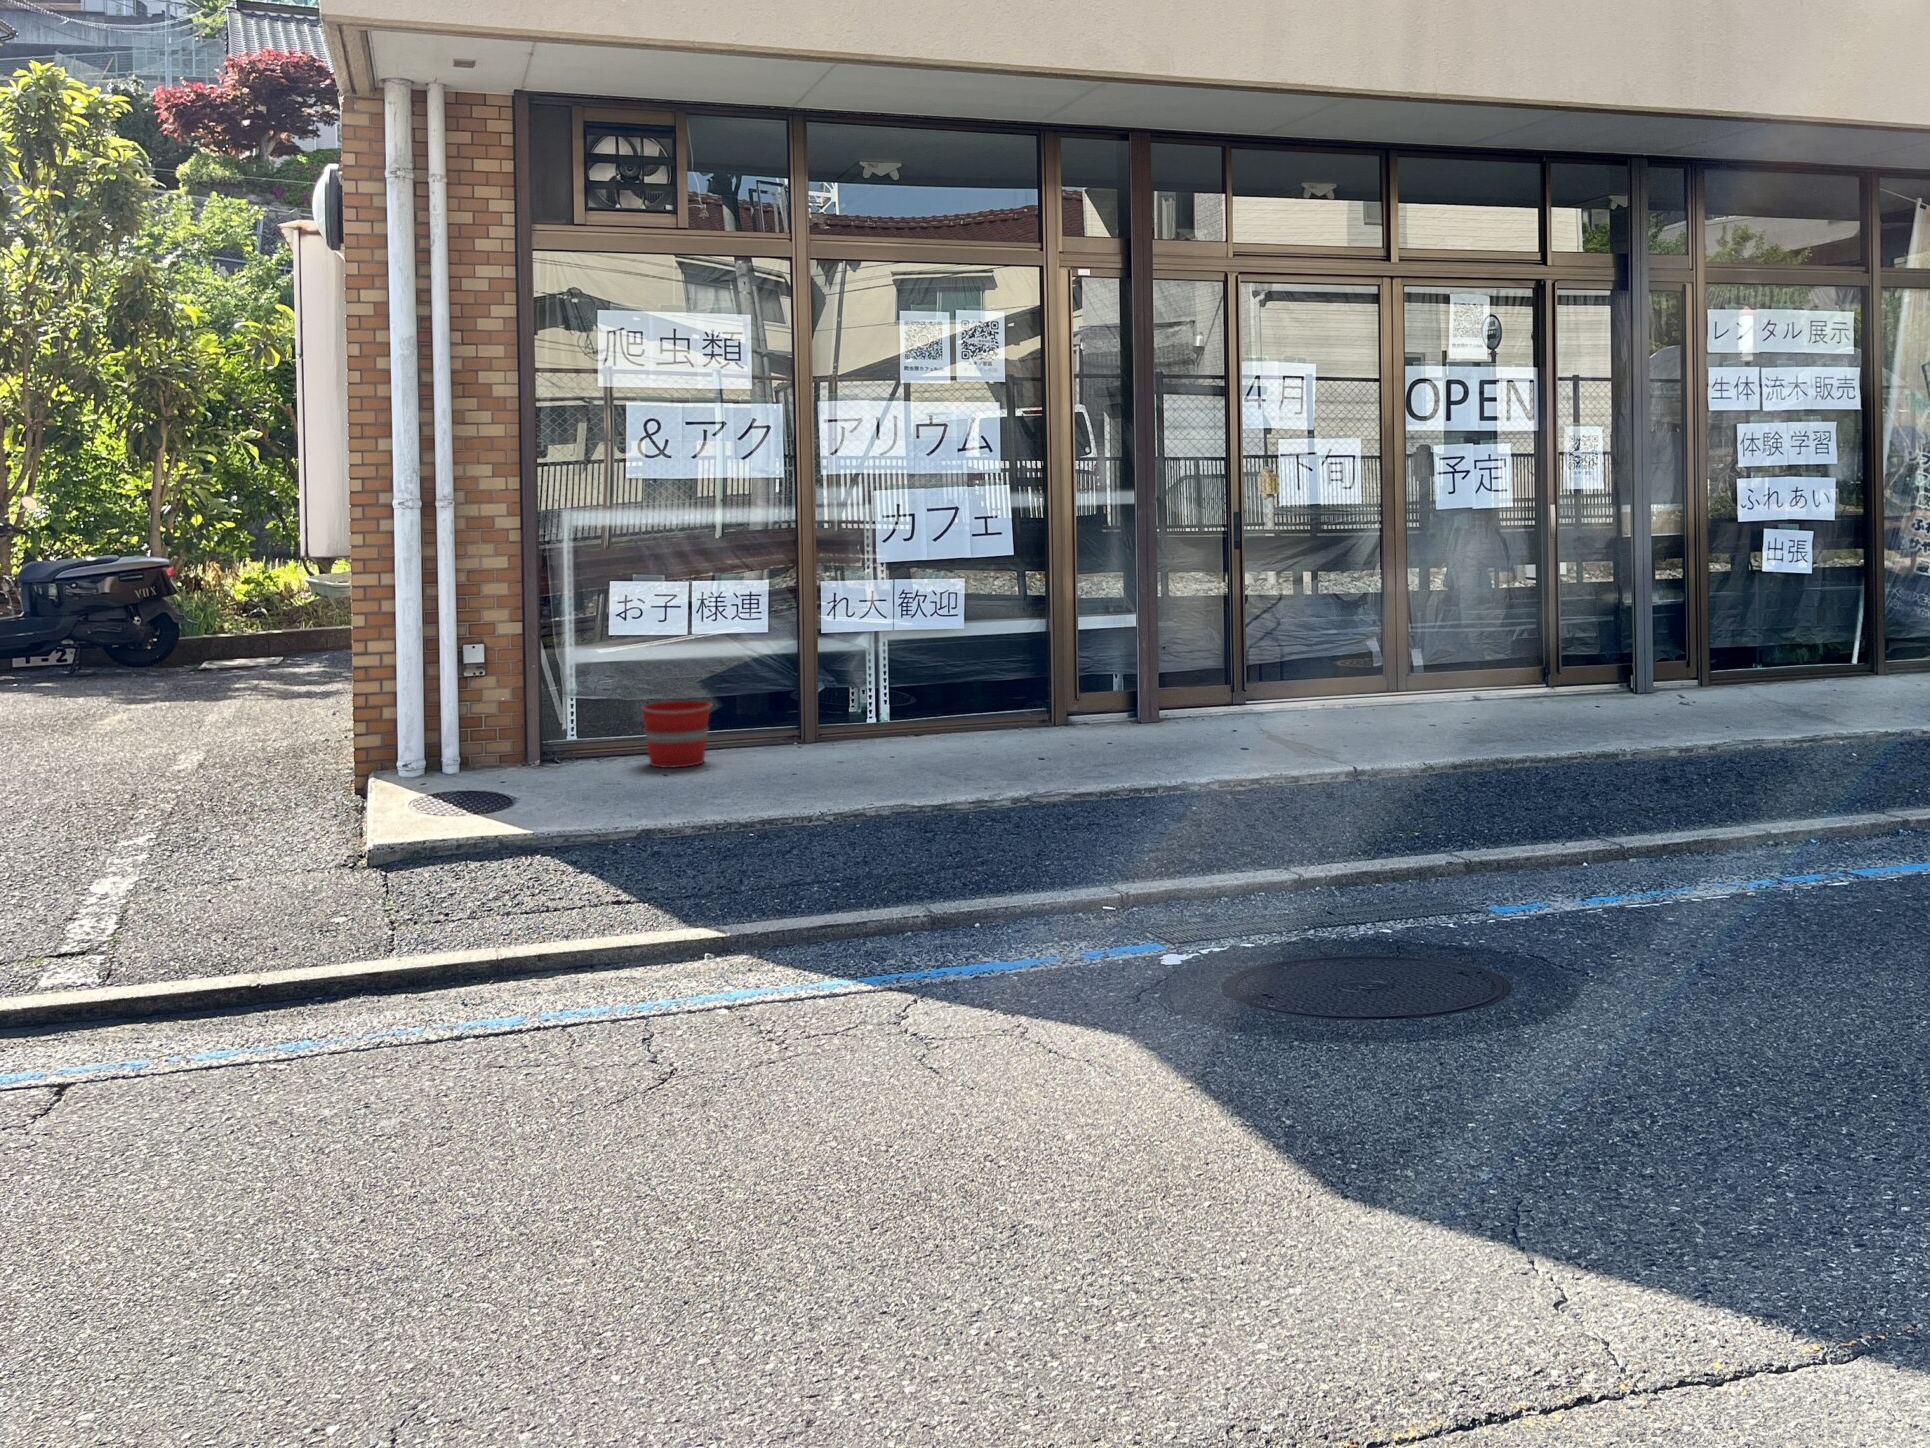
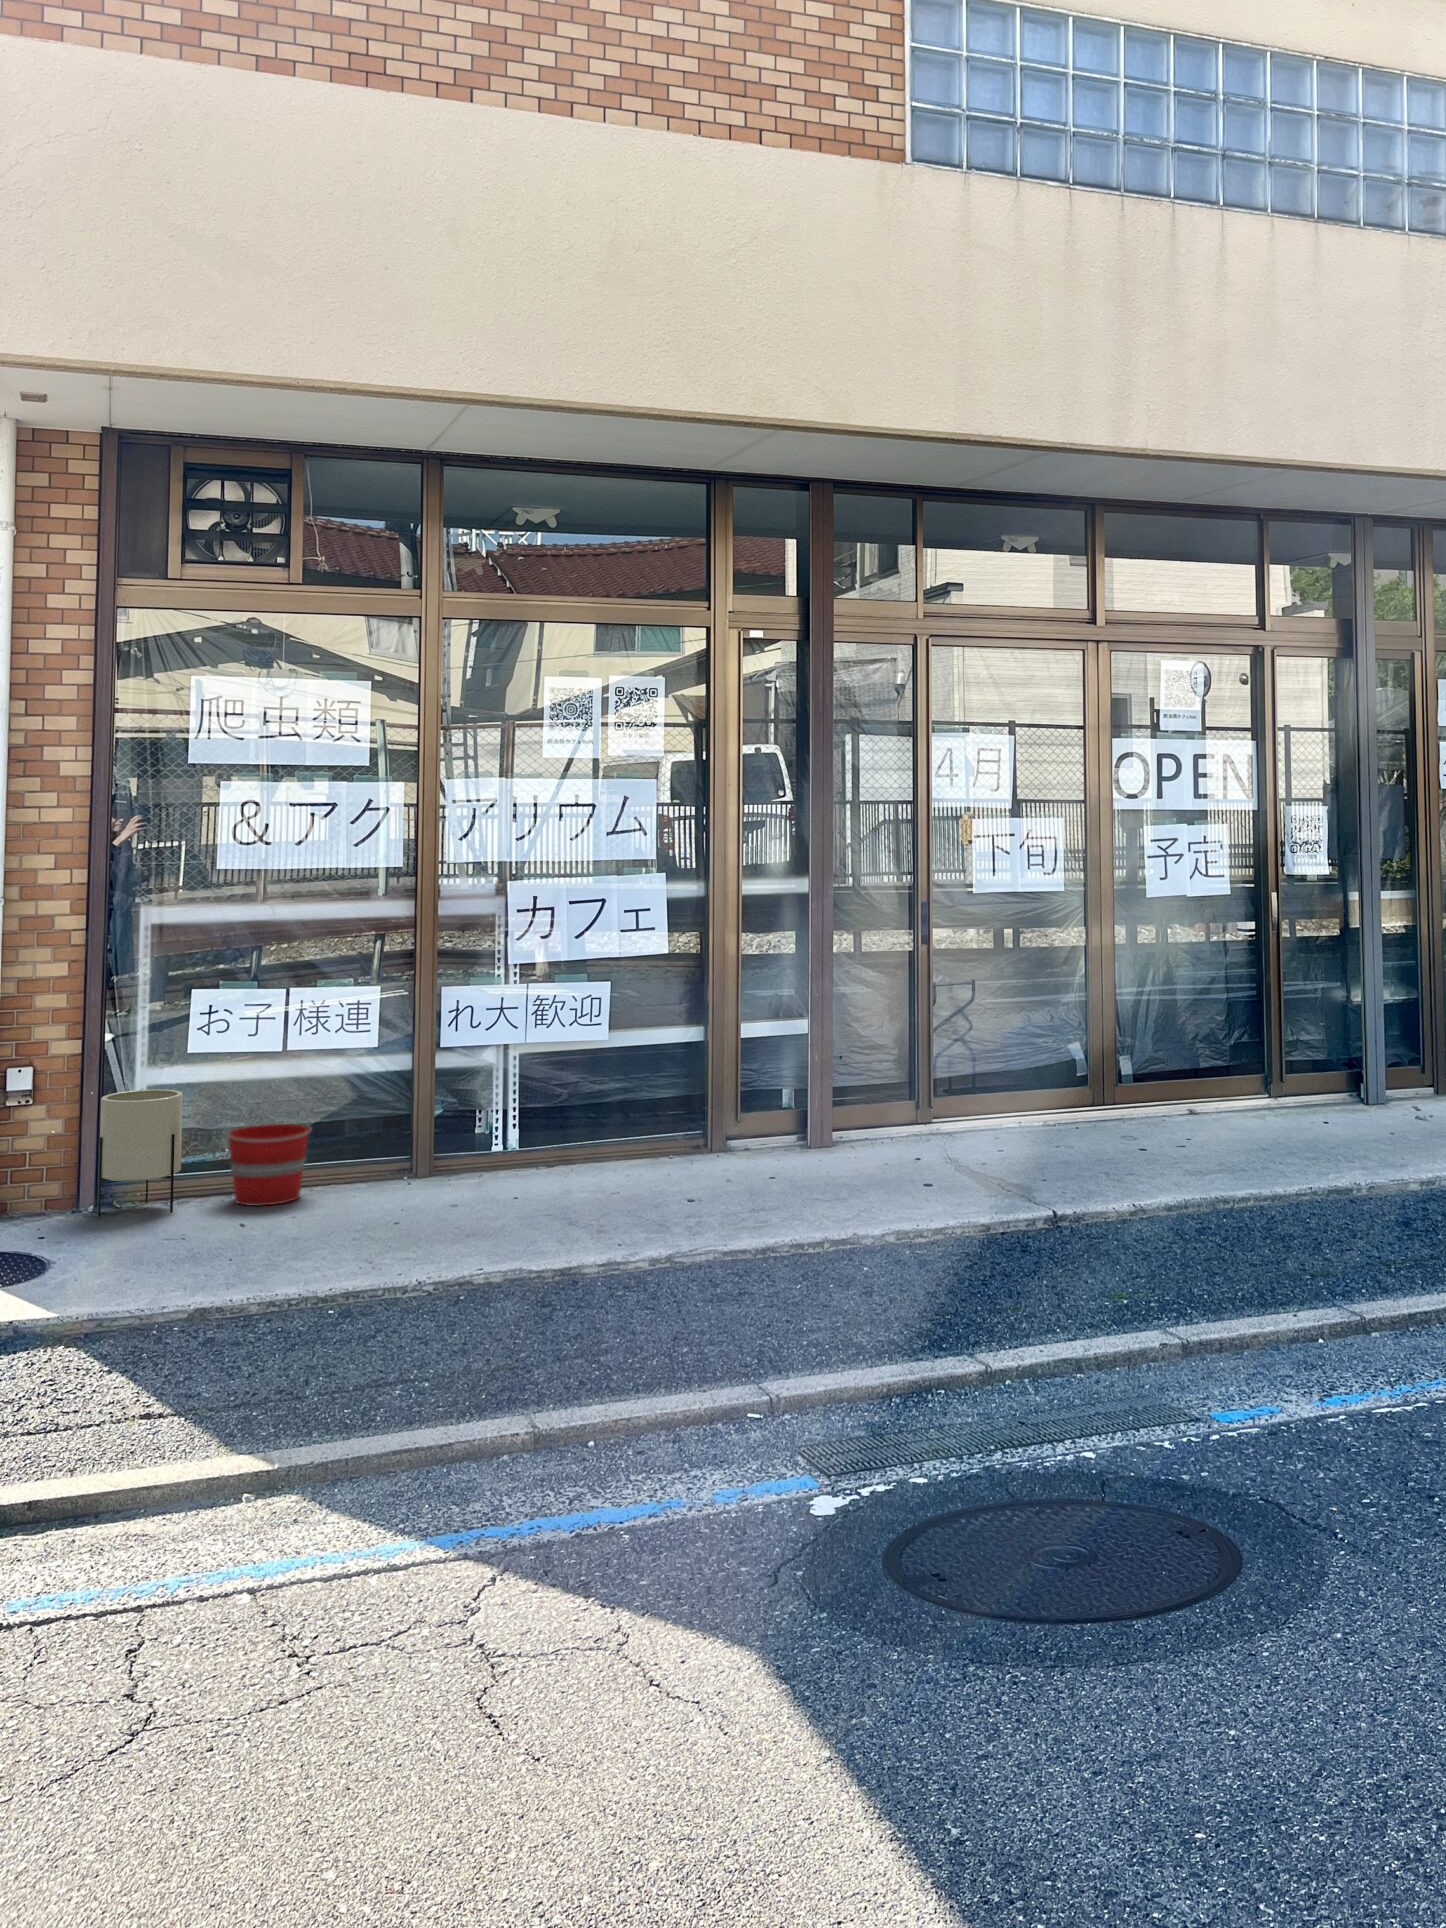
planter: none [535,670,604,775] -> present [98,1089,183,1217]

